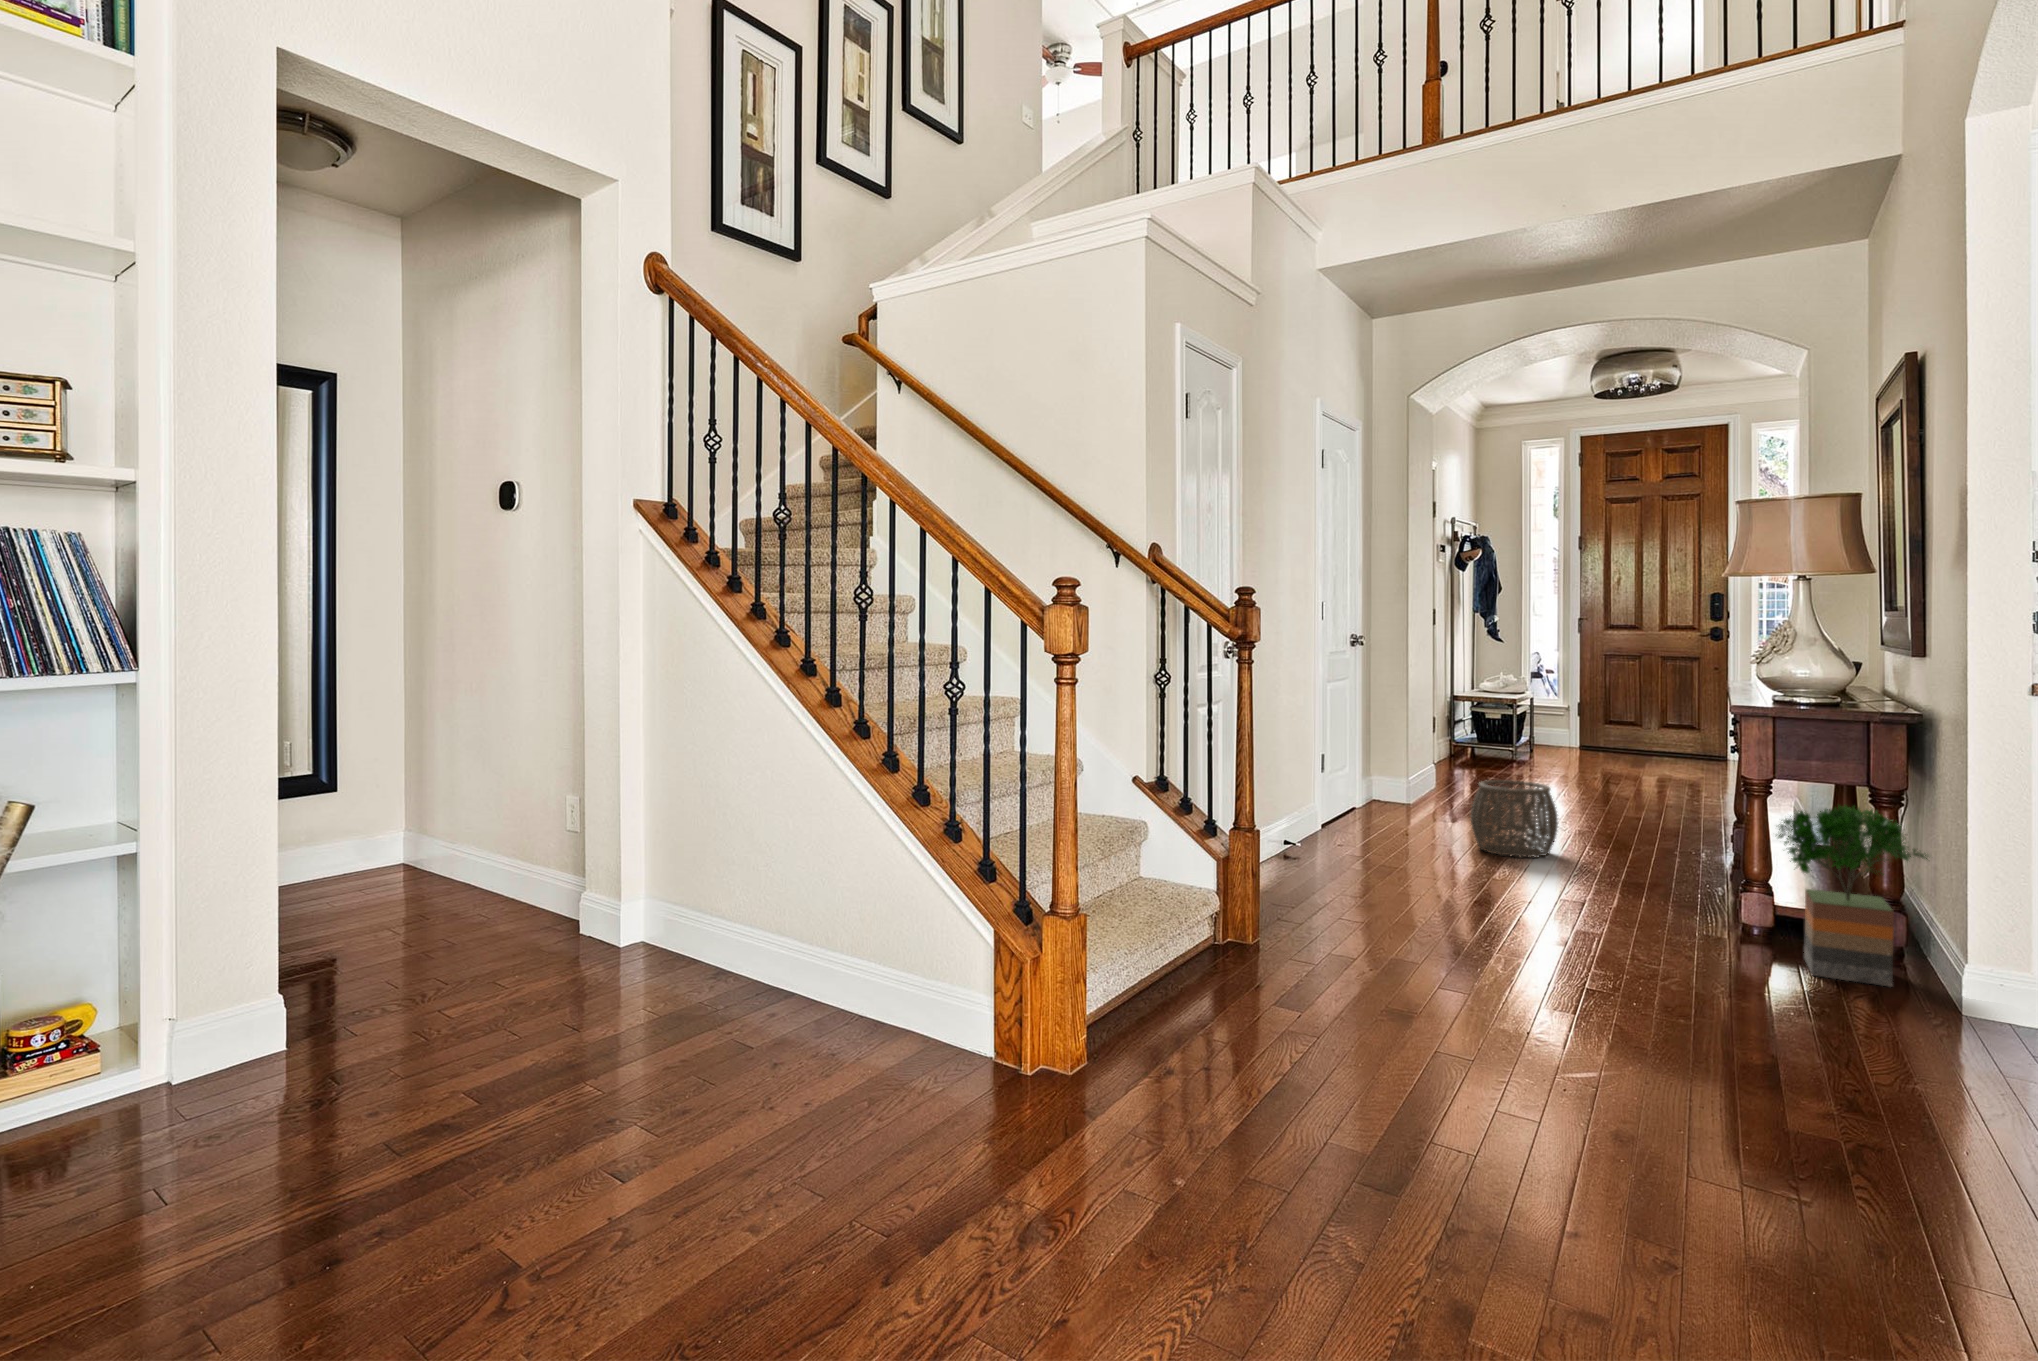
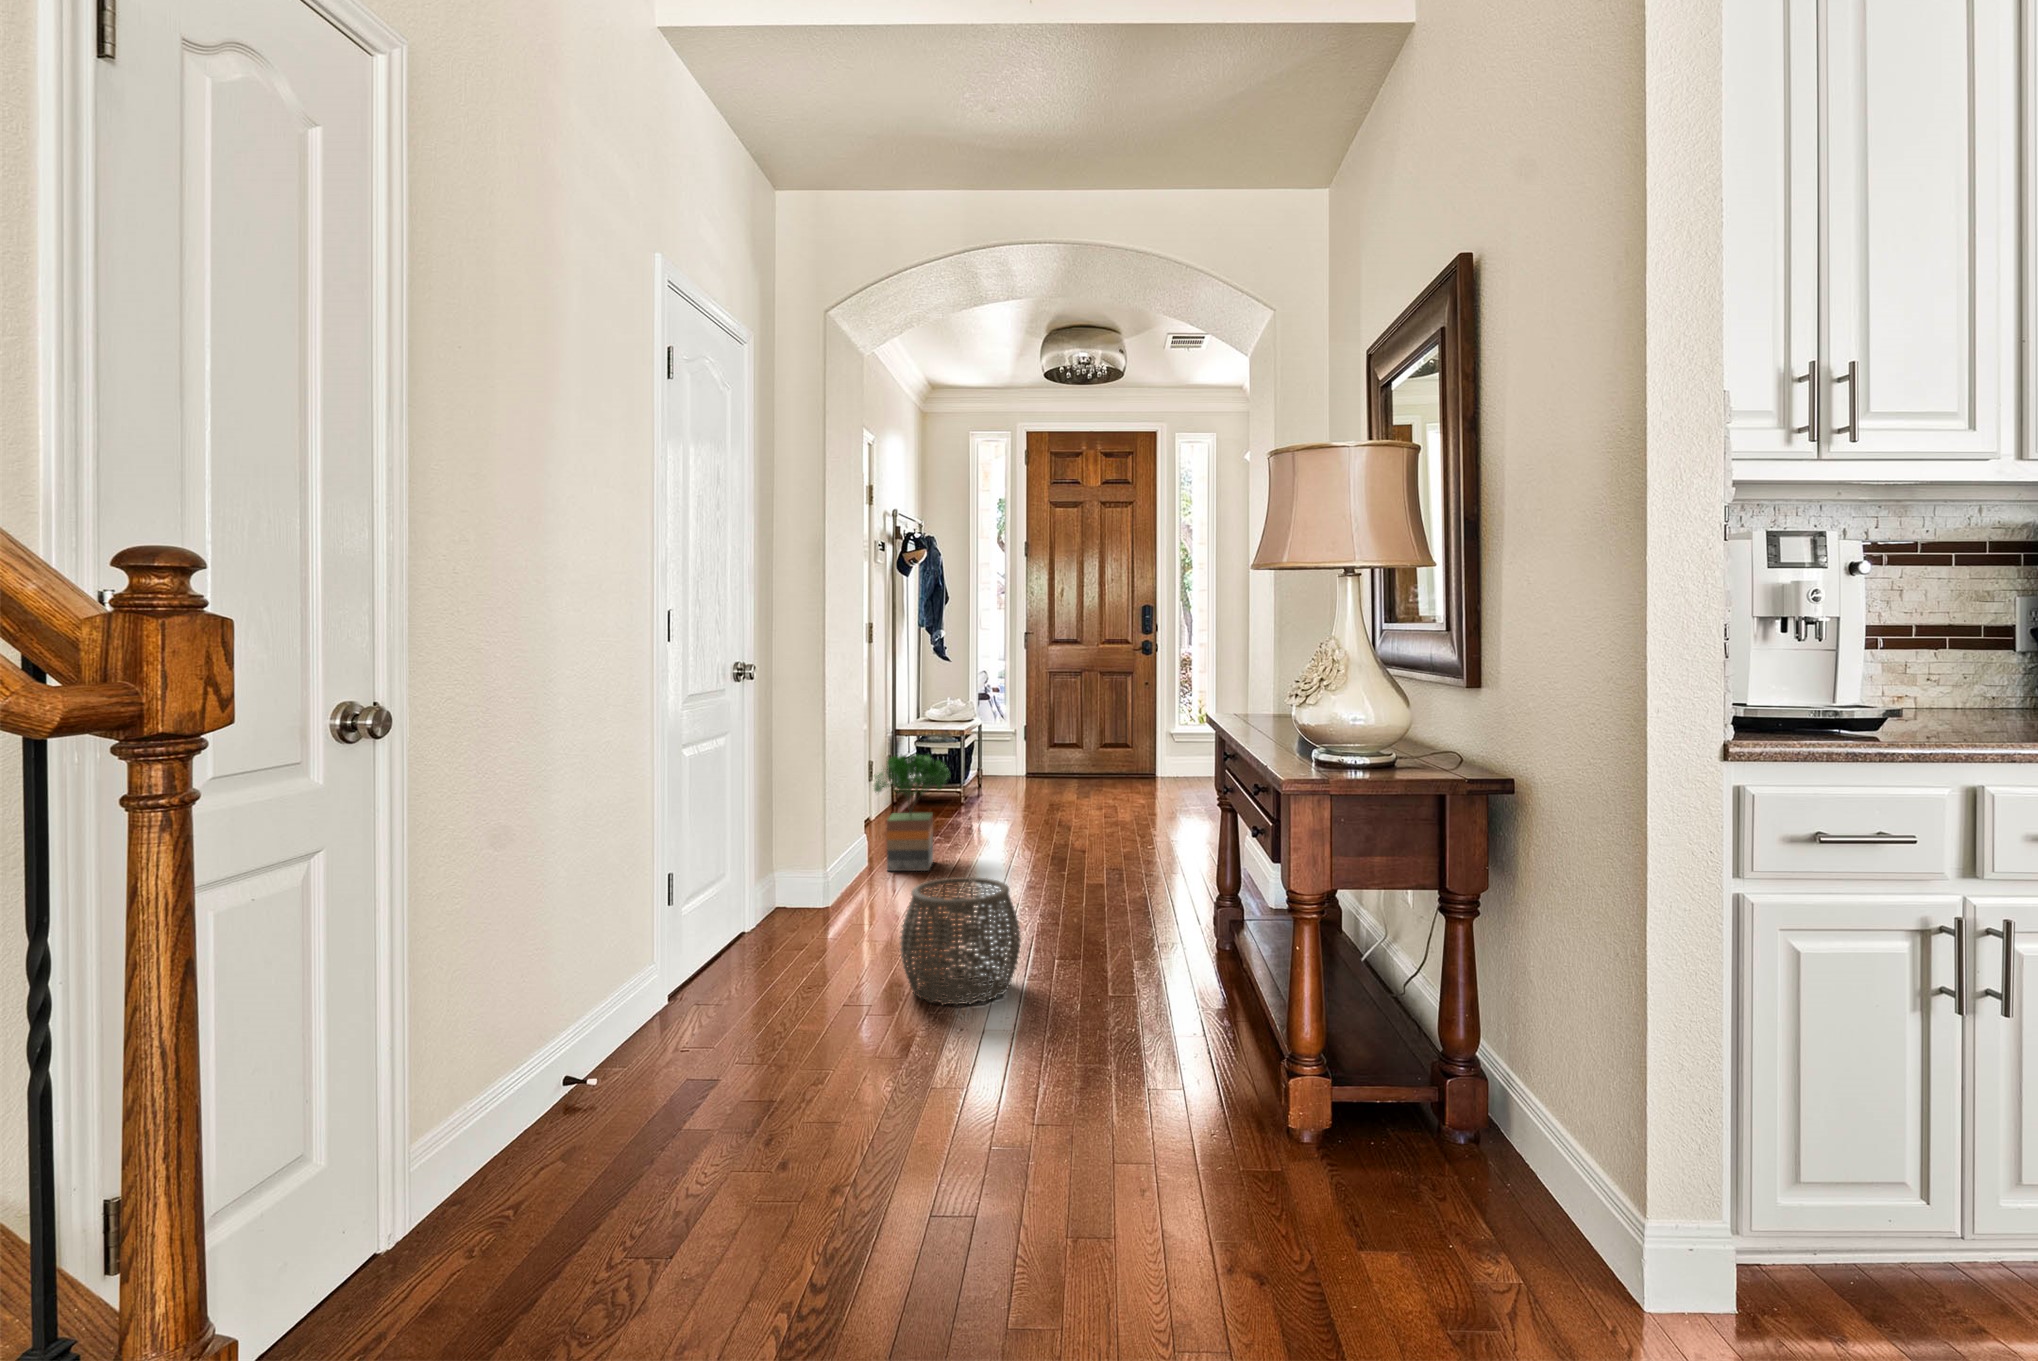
potted tree: present [1776,805,1928,987] -> present [874,755,949,871]

